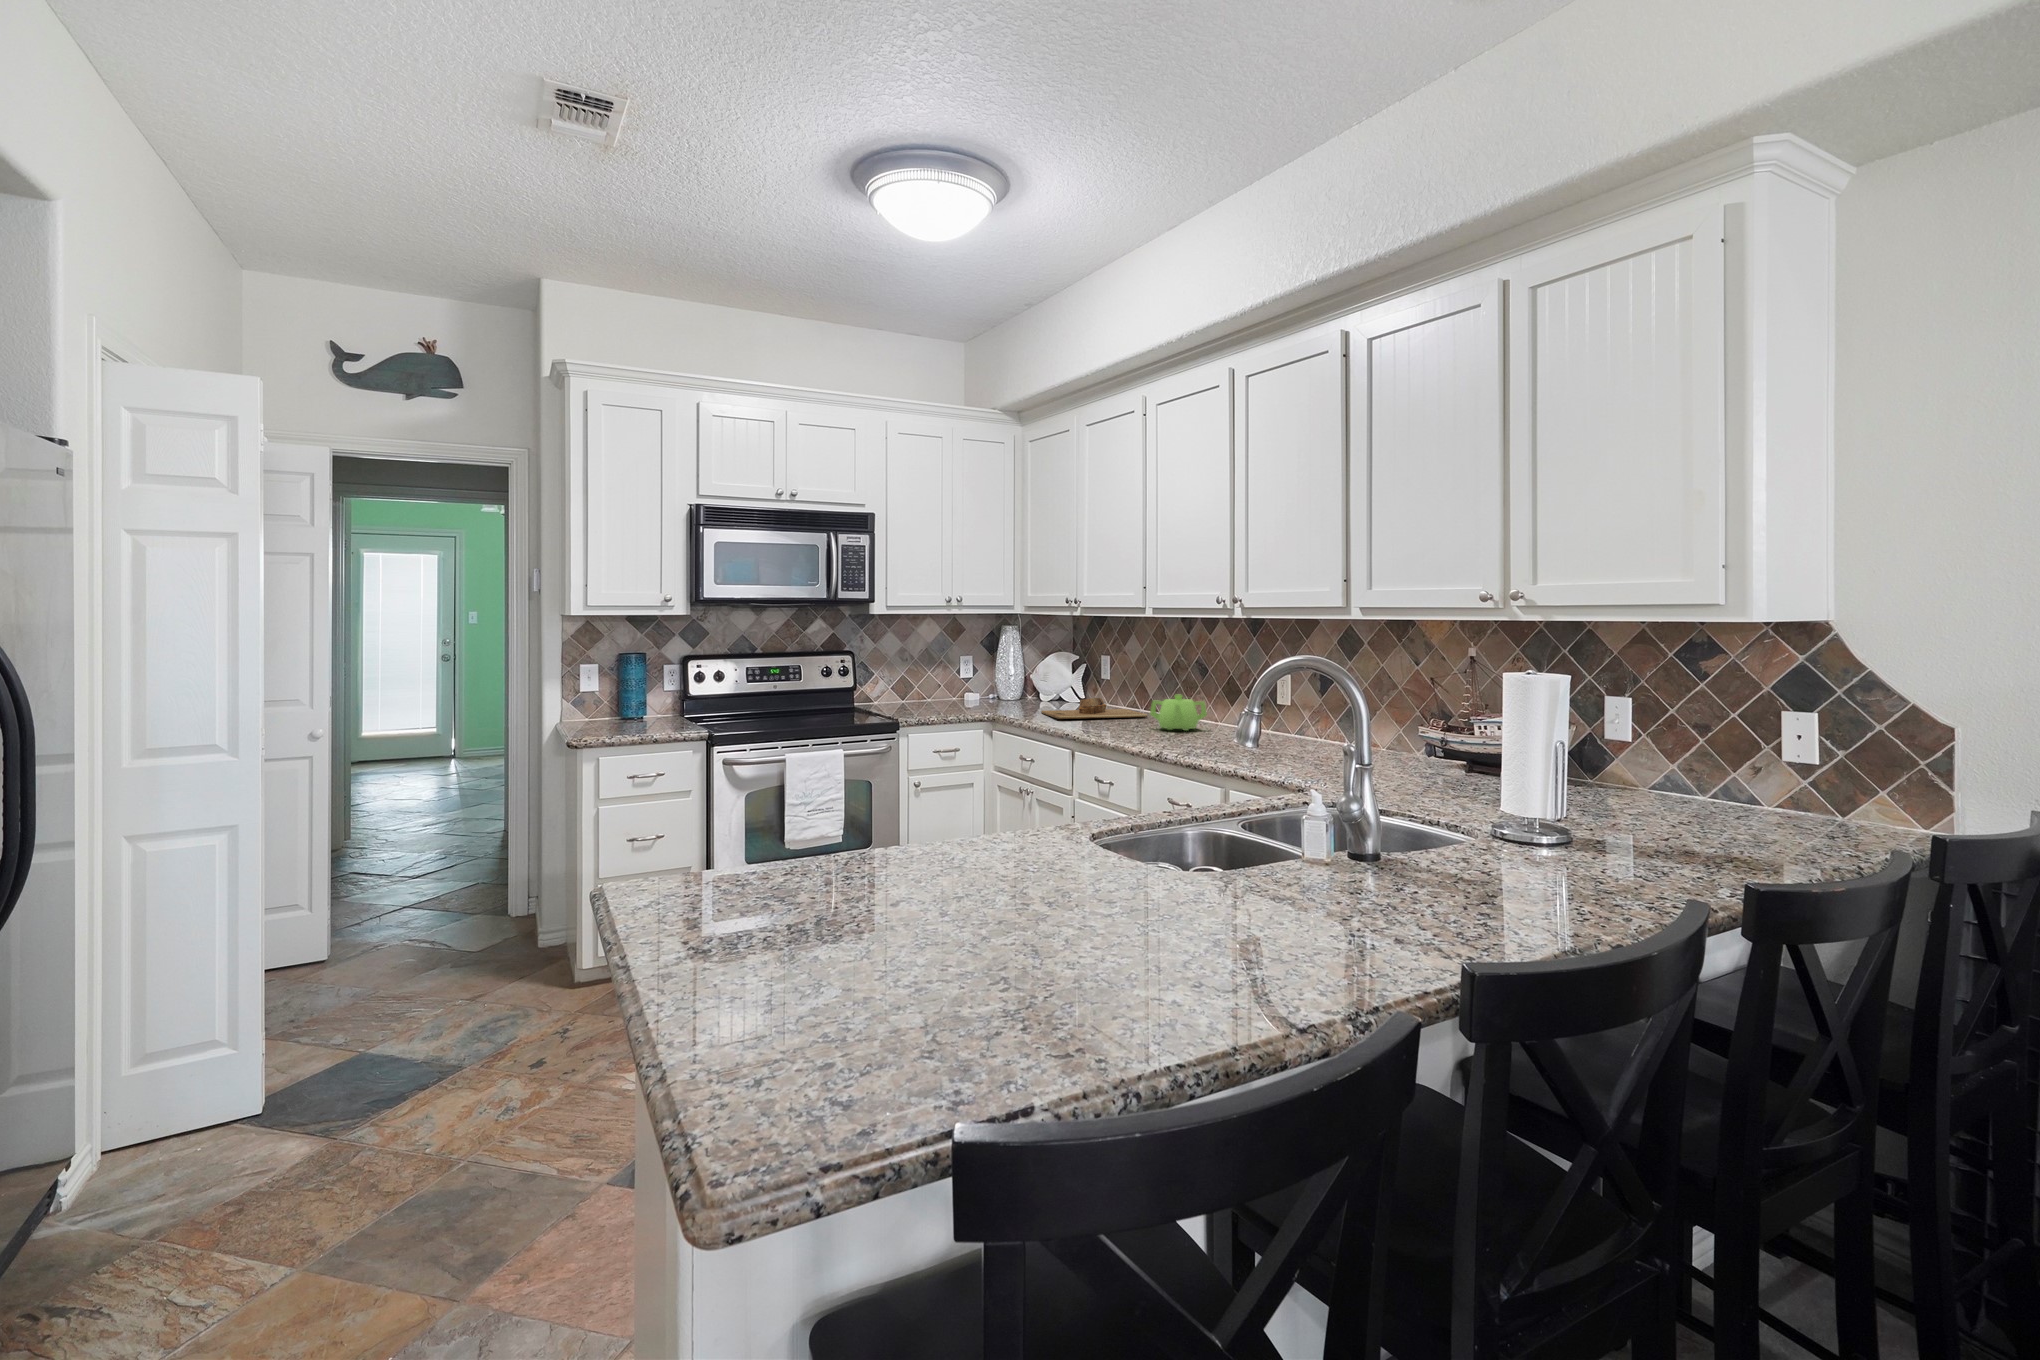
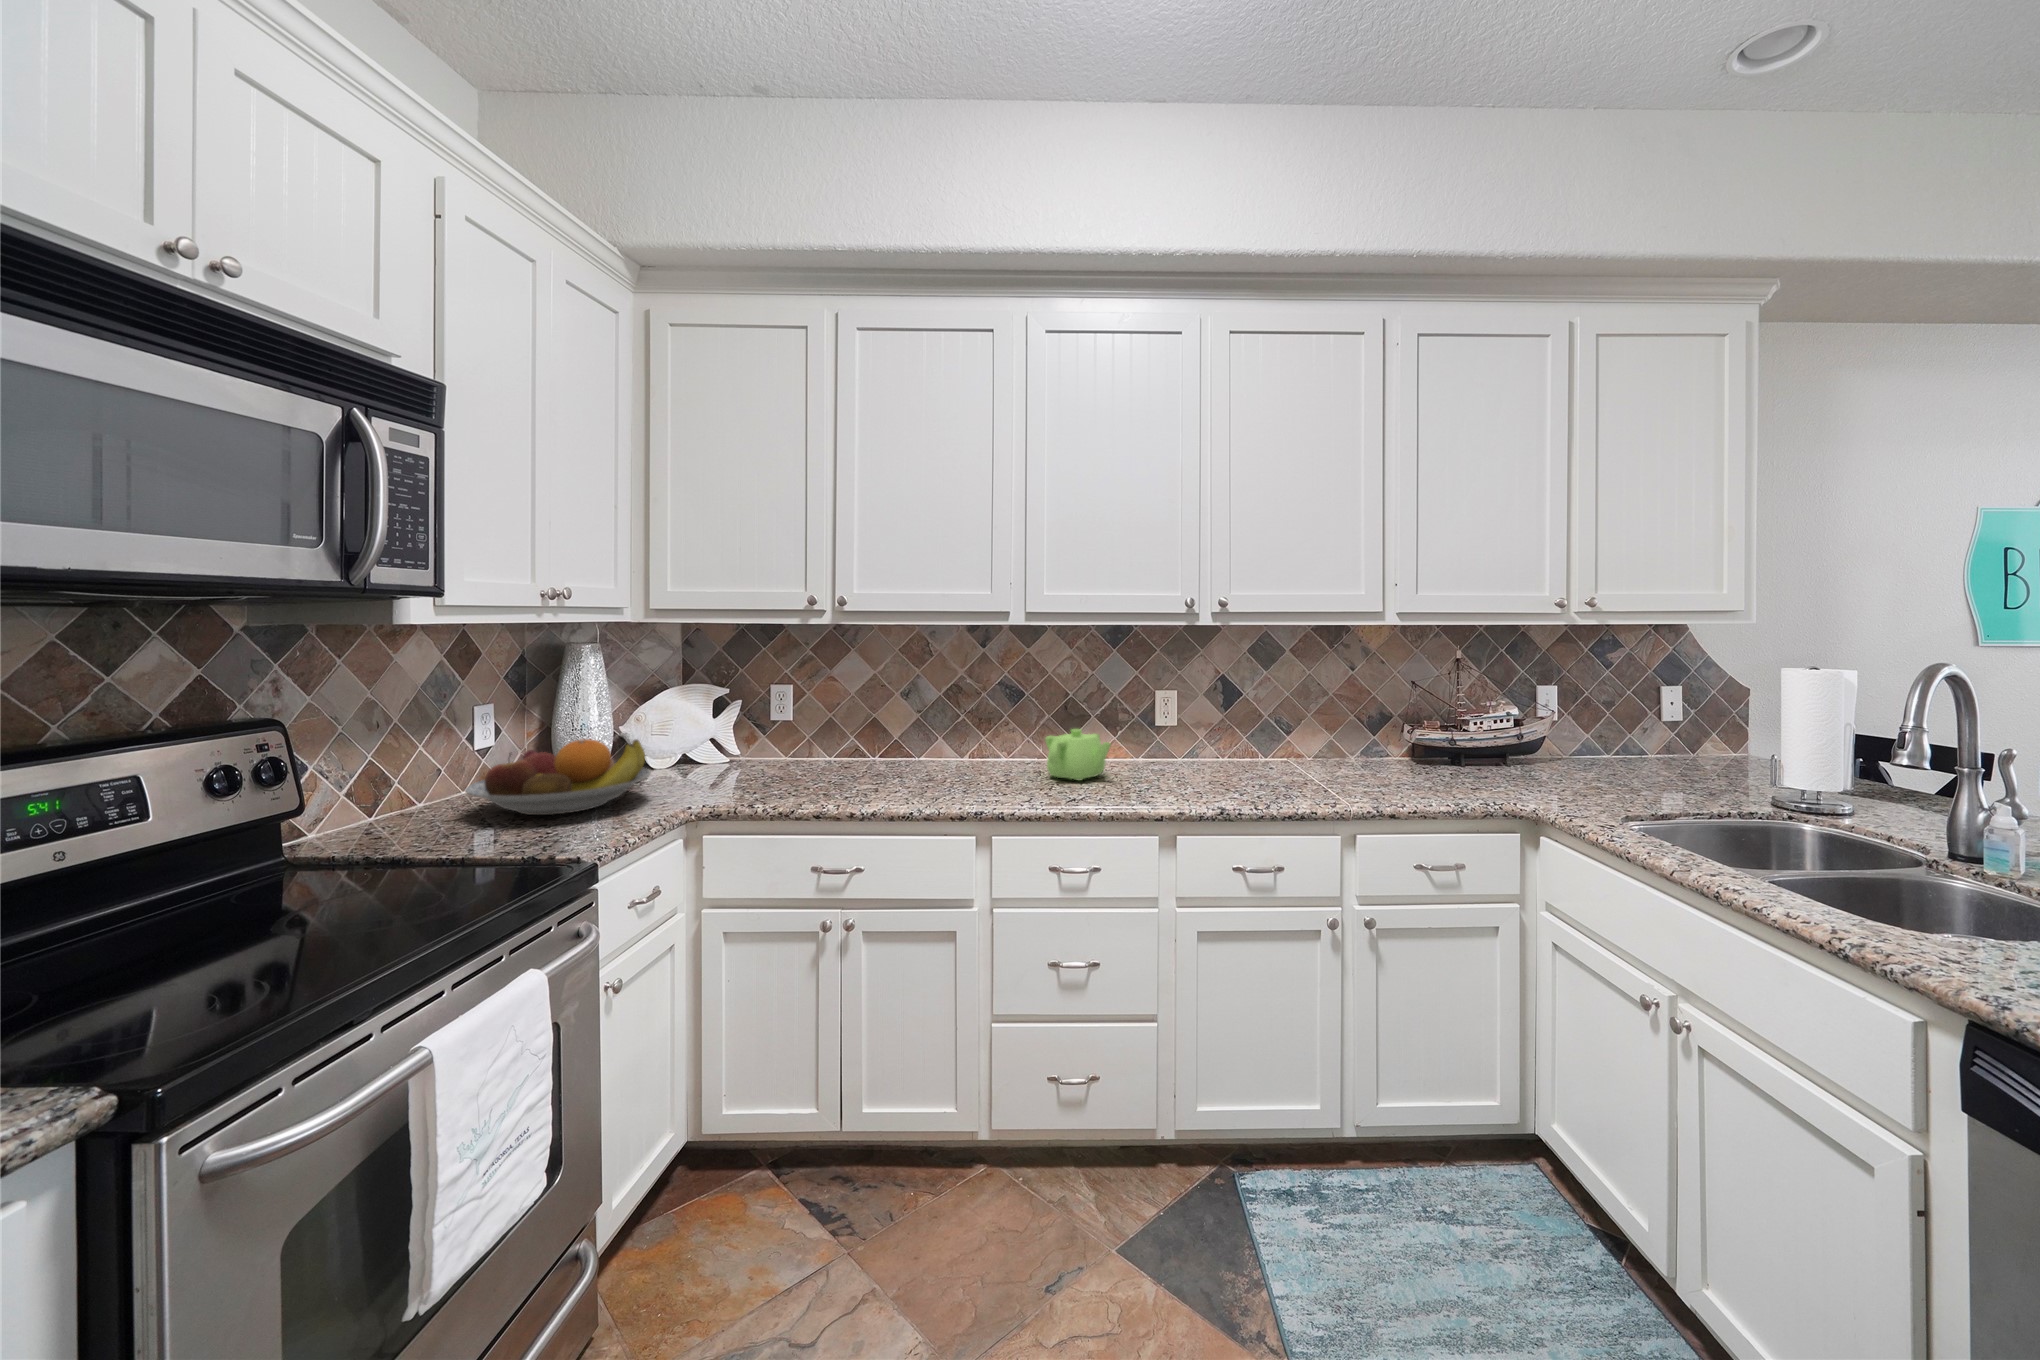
fruit bowl: none [933,673,1008,706] -> present [465,739,651,815]
cutting board: present [1042,698,1147,719] -> none [786,750,950,797]

